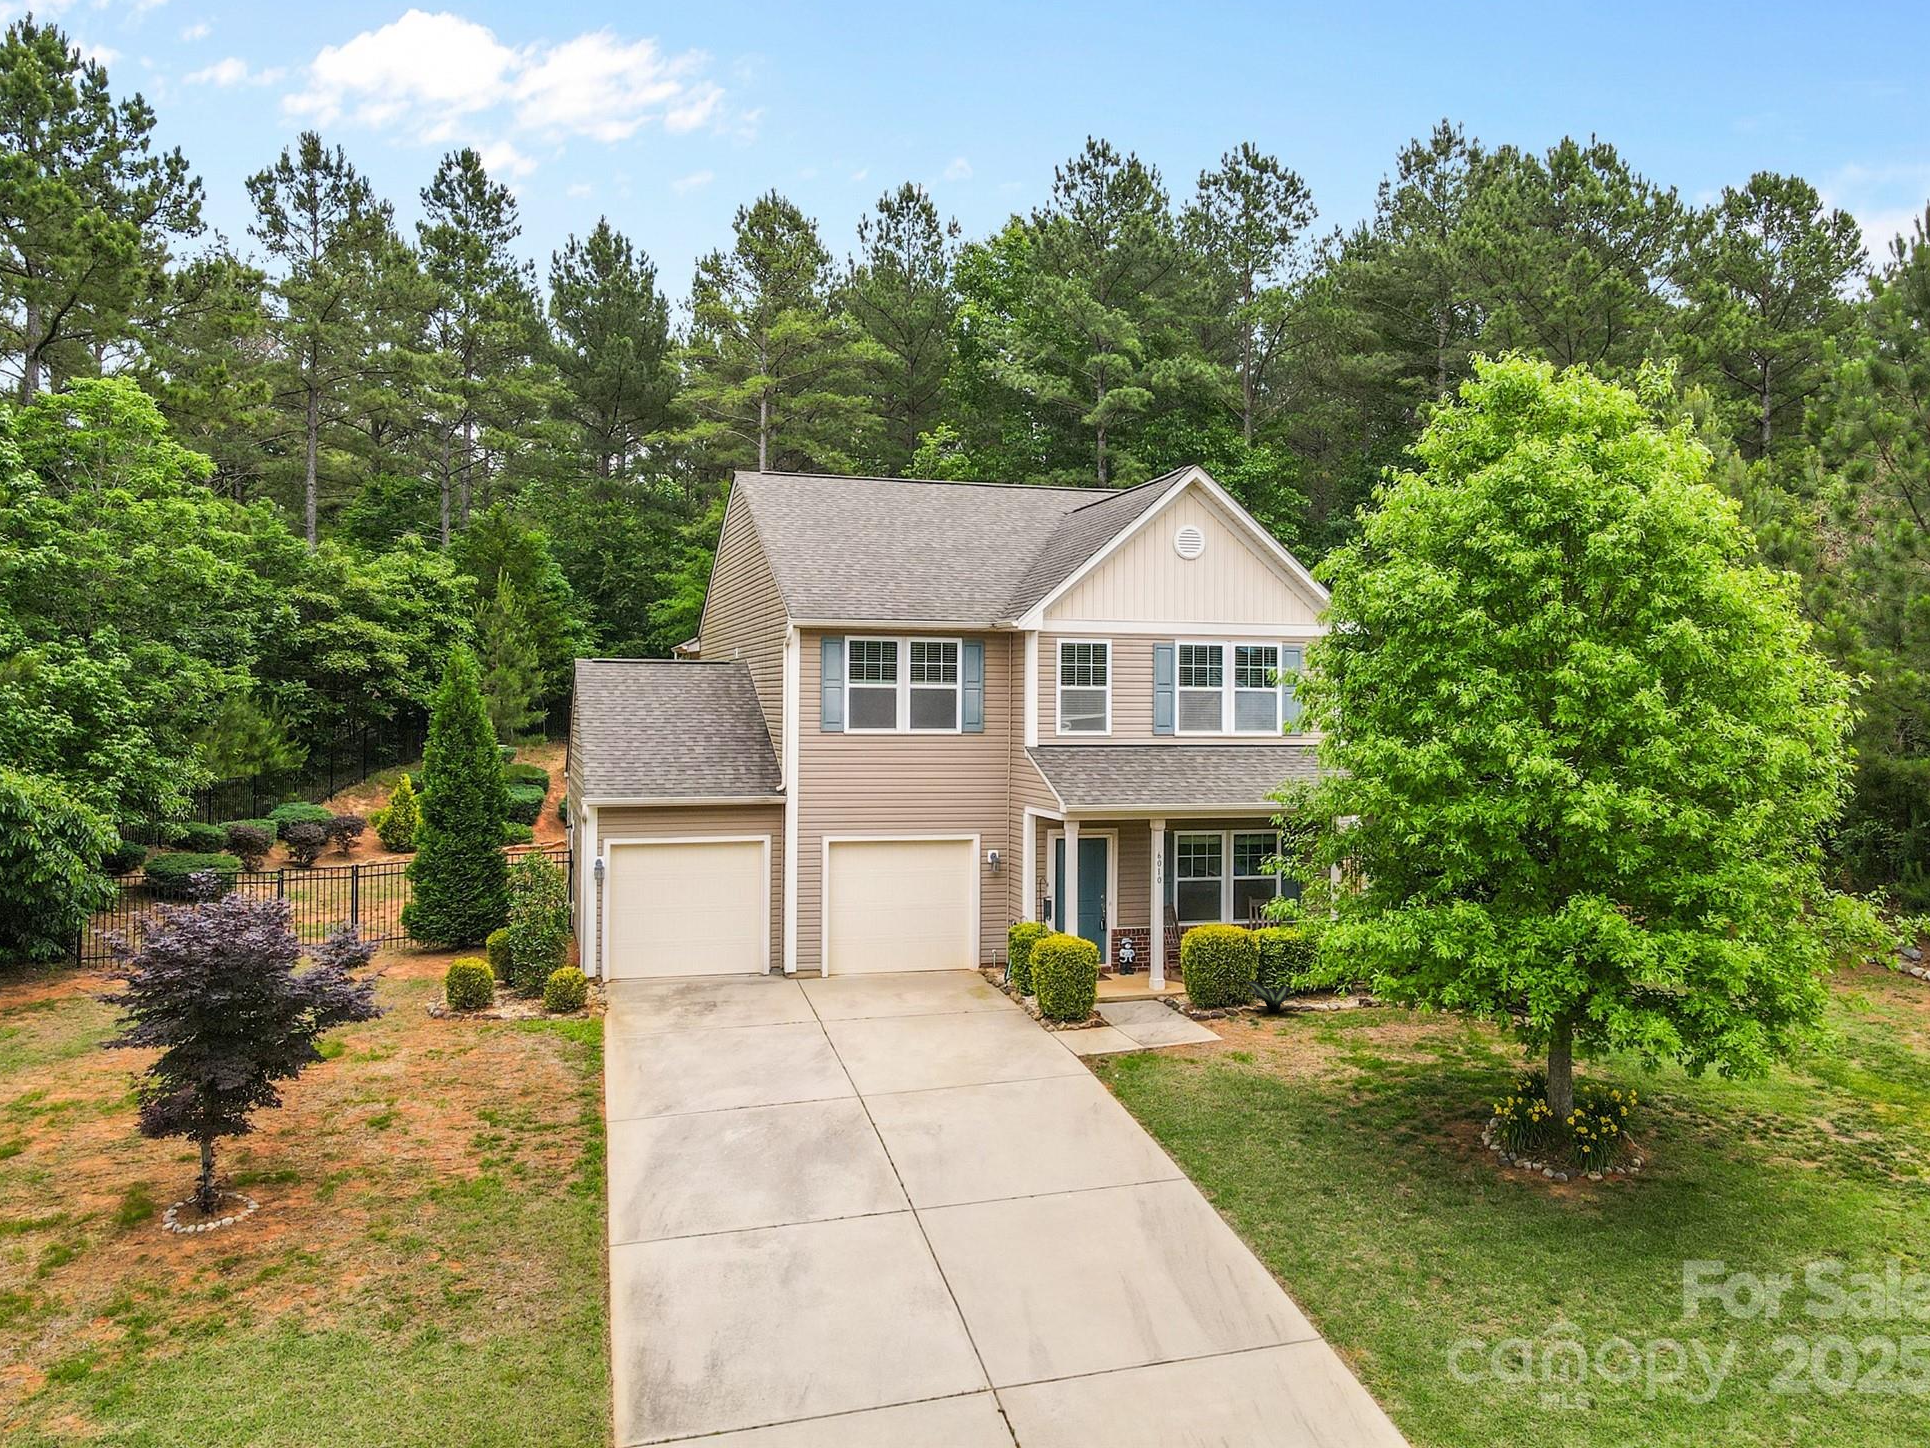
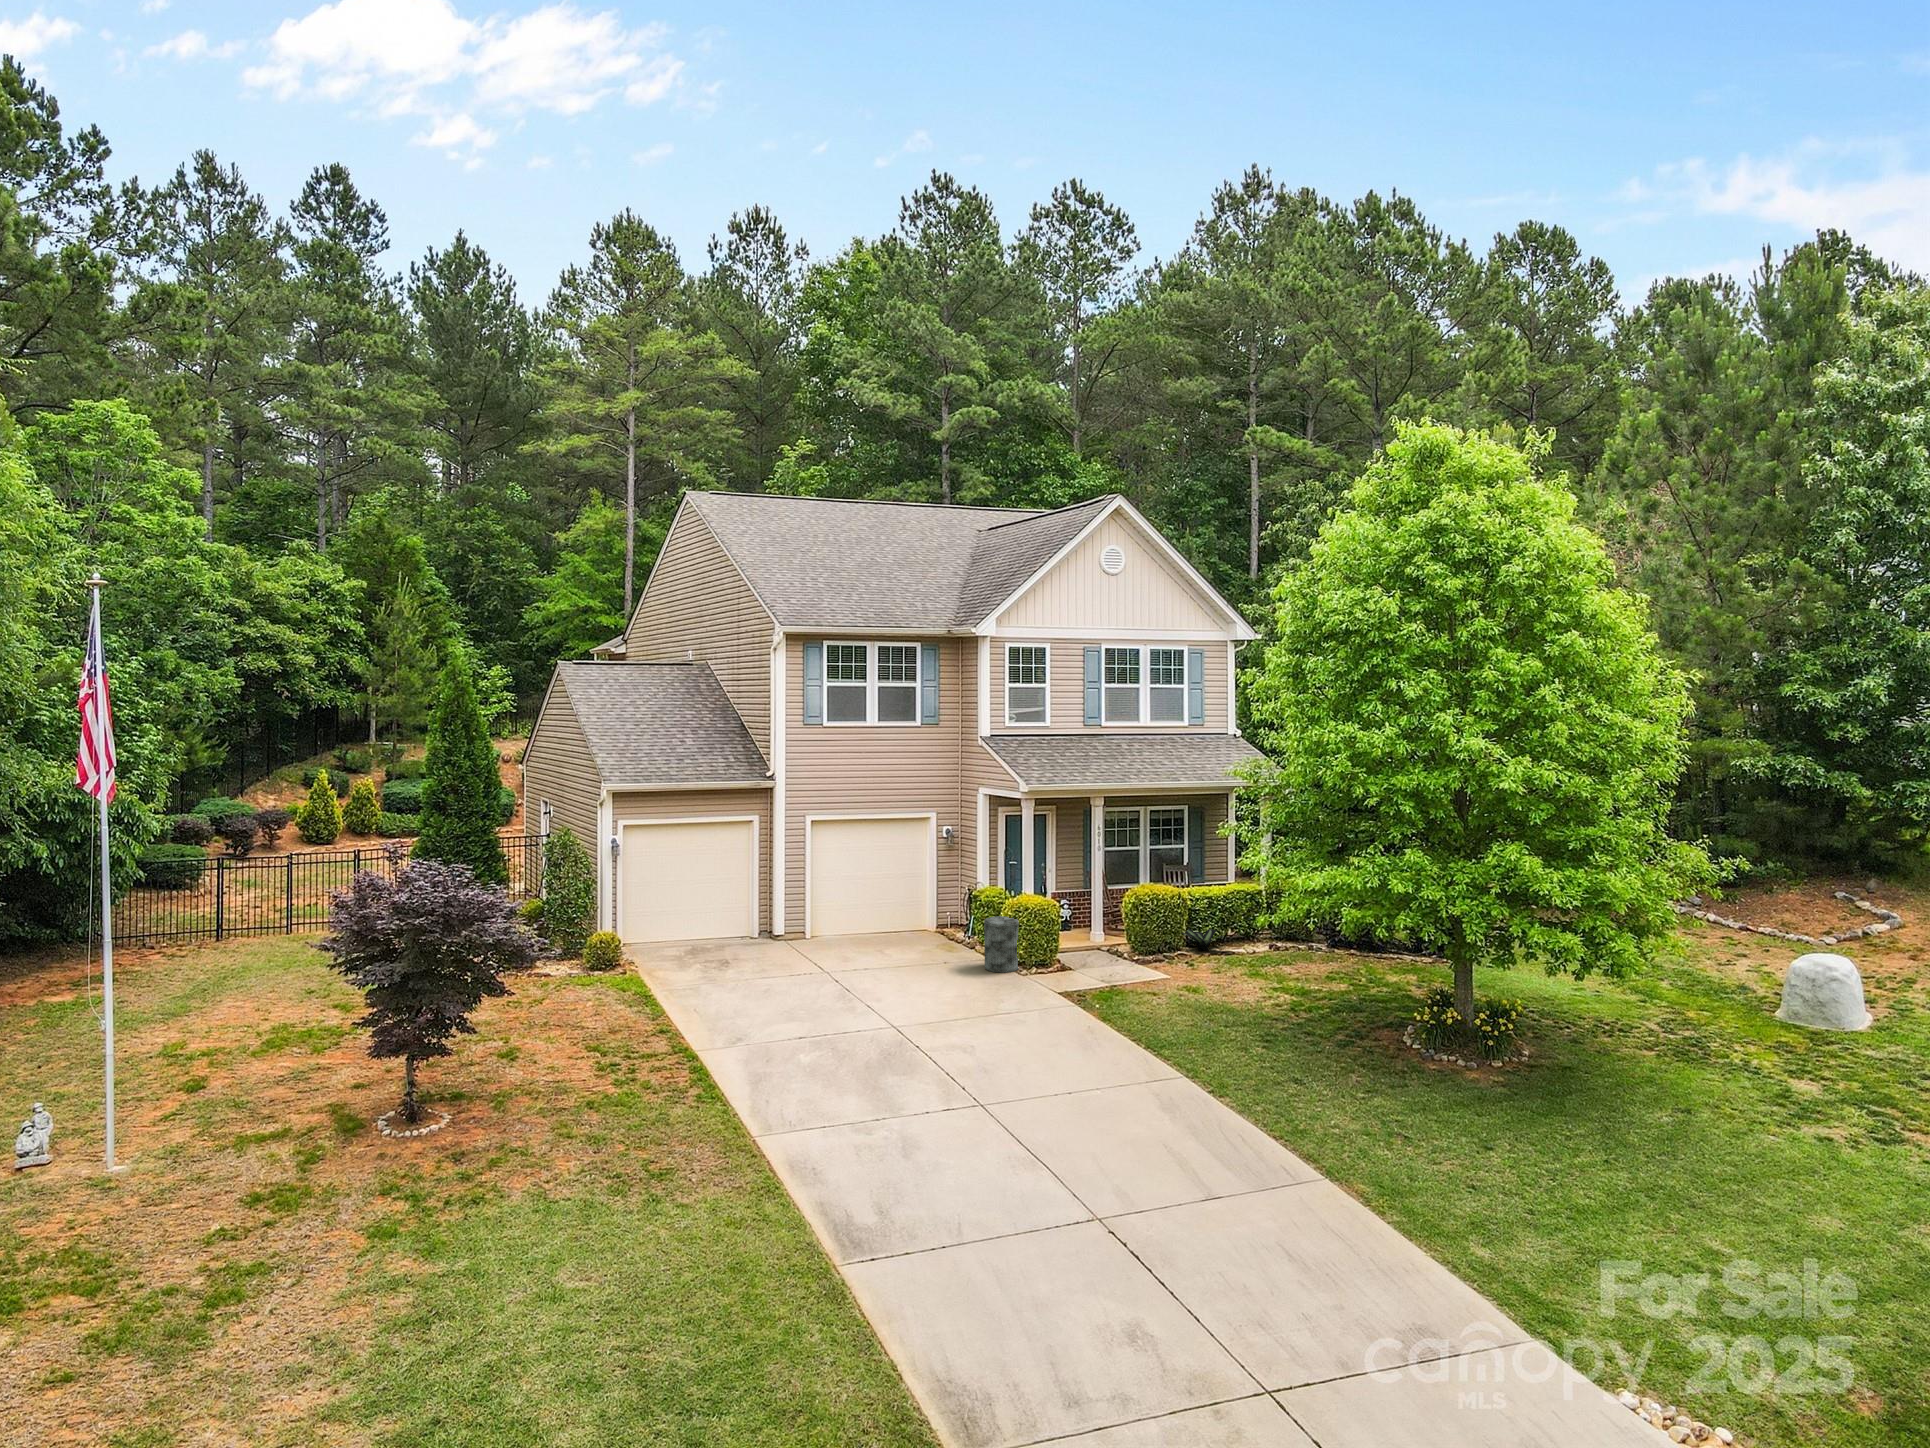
trash can: none [999,959,1040,1027] -> present [984,916,1019,973]

